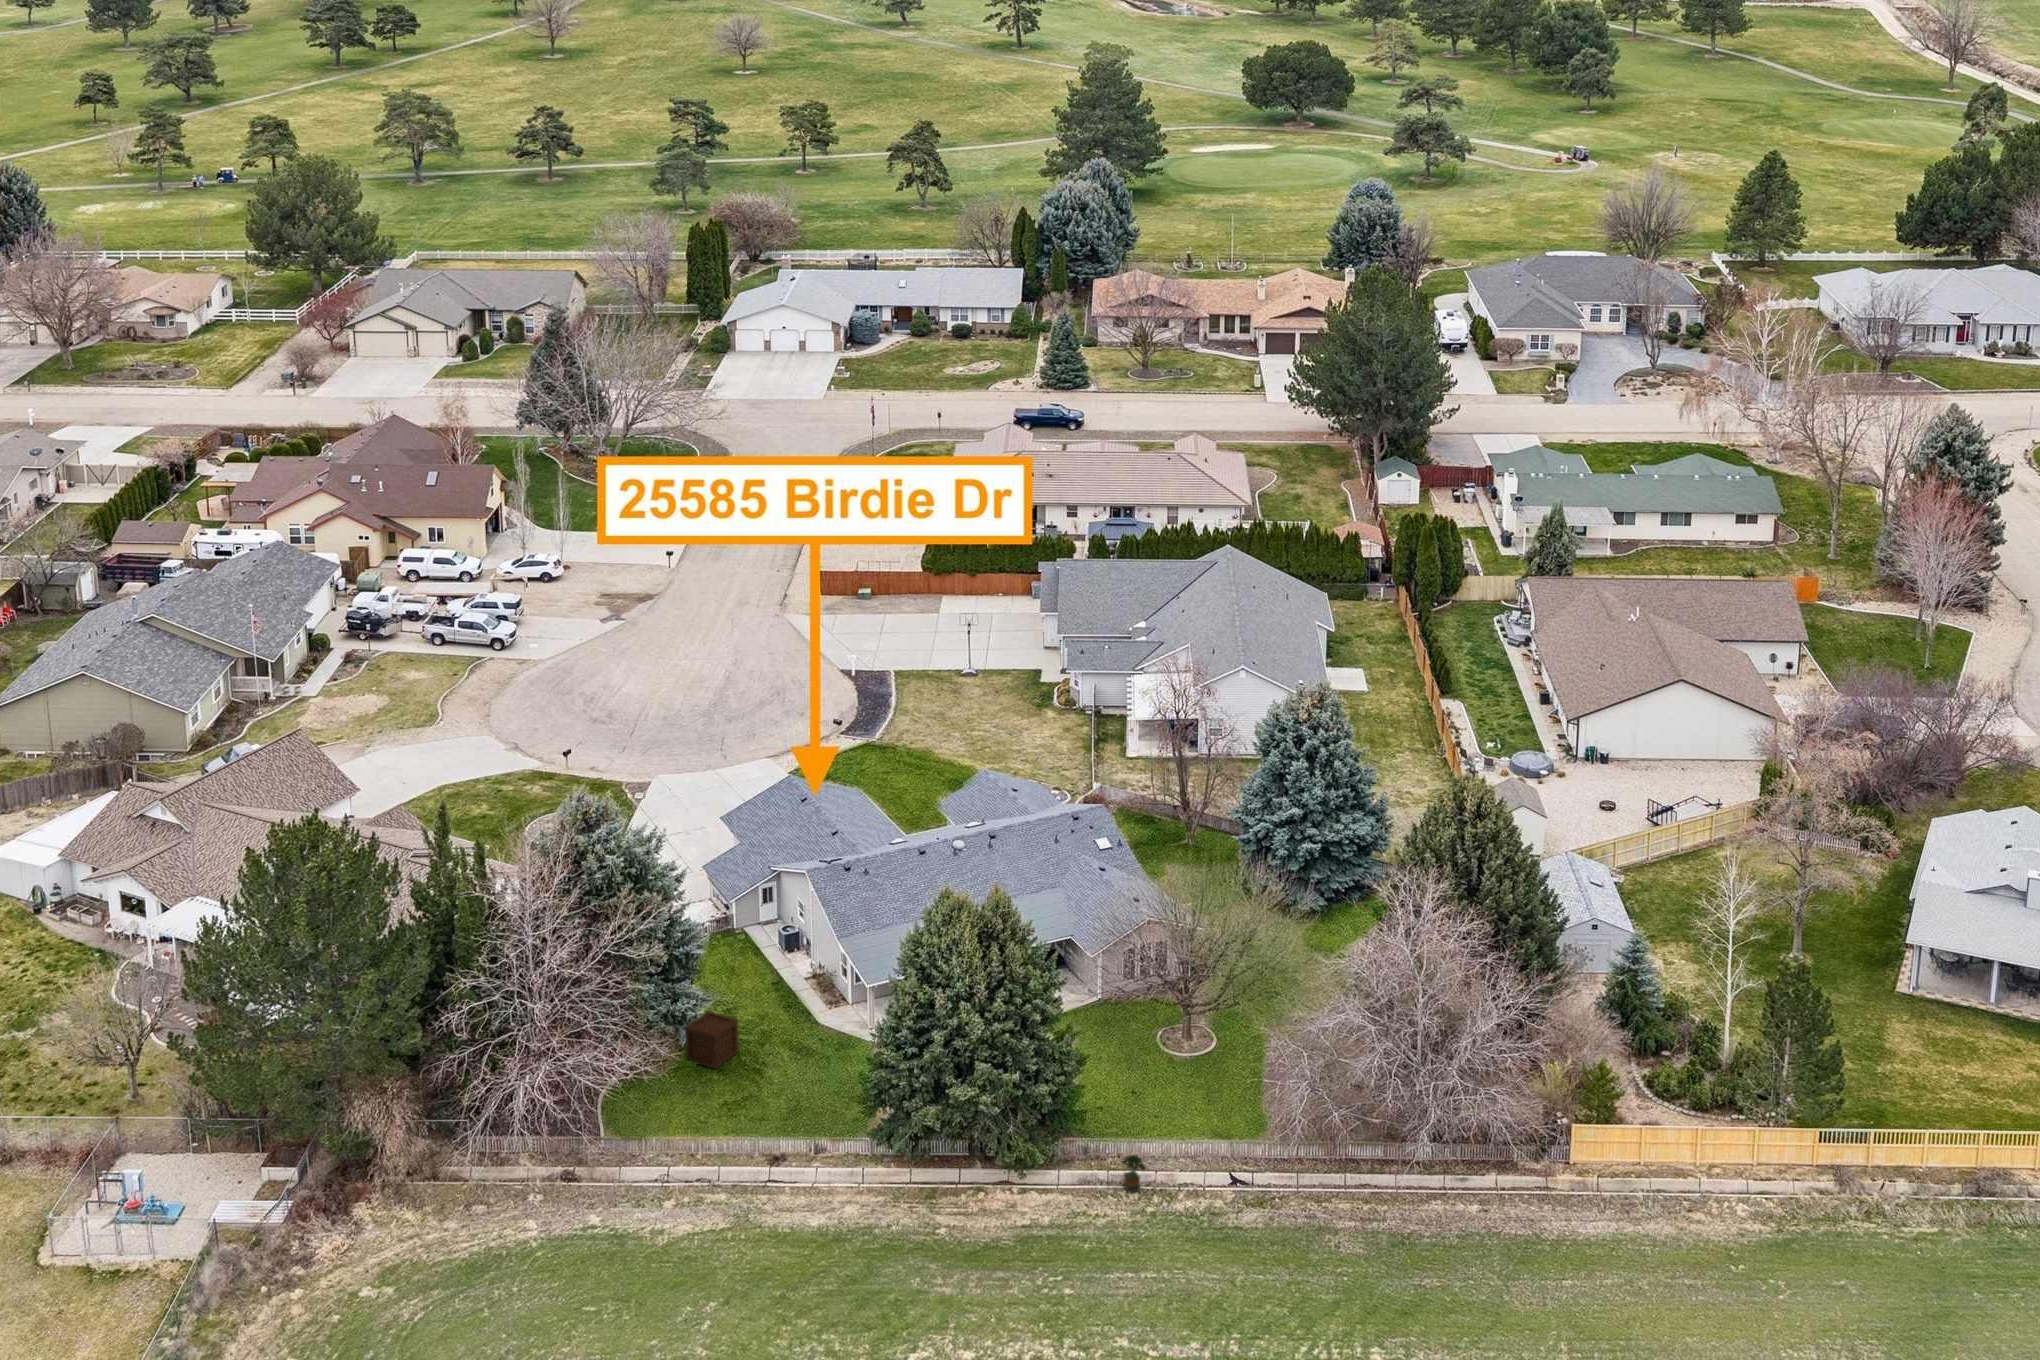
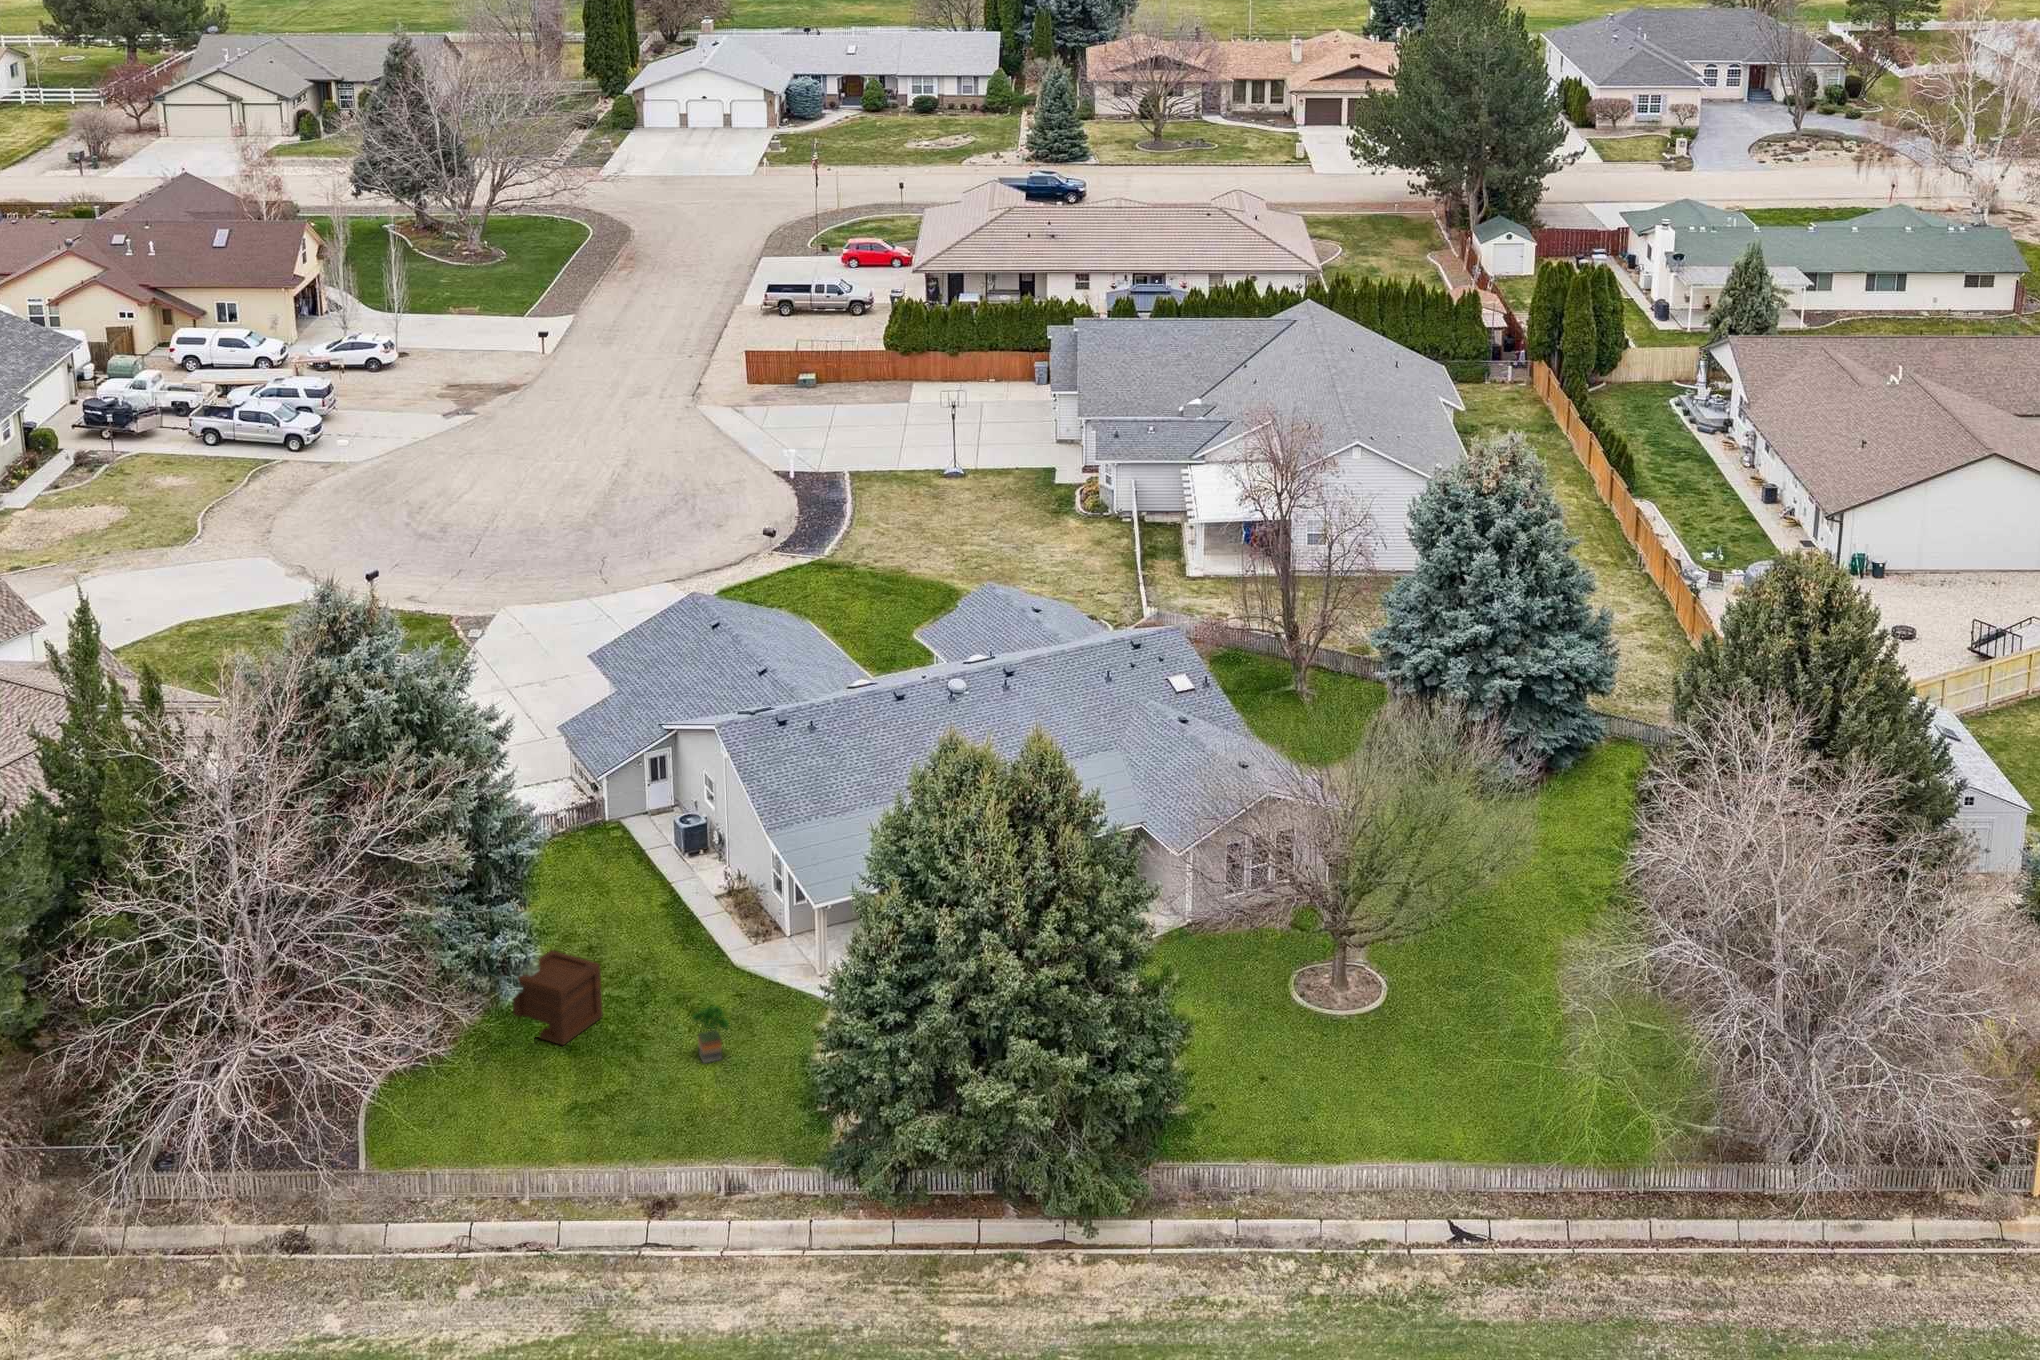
potted tree: present [1121,1154,1145,1193] -> present [693,1005,729,1063]

